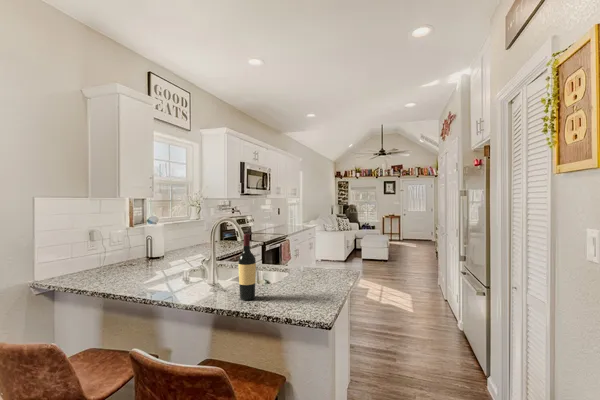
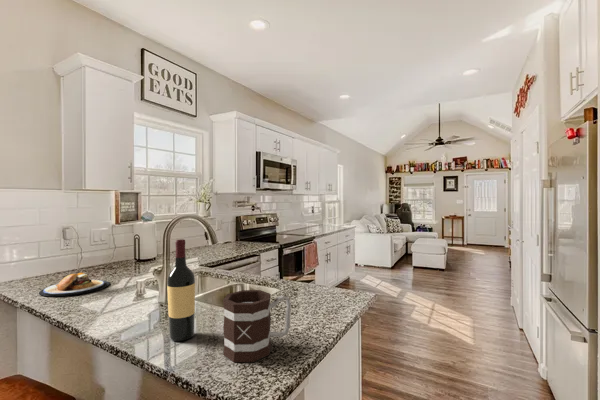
plate: none [97,265,150,284] -> present [39,273,109,296]
mug: none [282,265,320,306] -> present [223,290,291,362]

